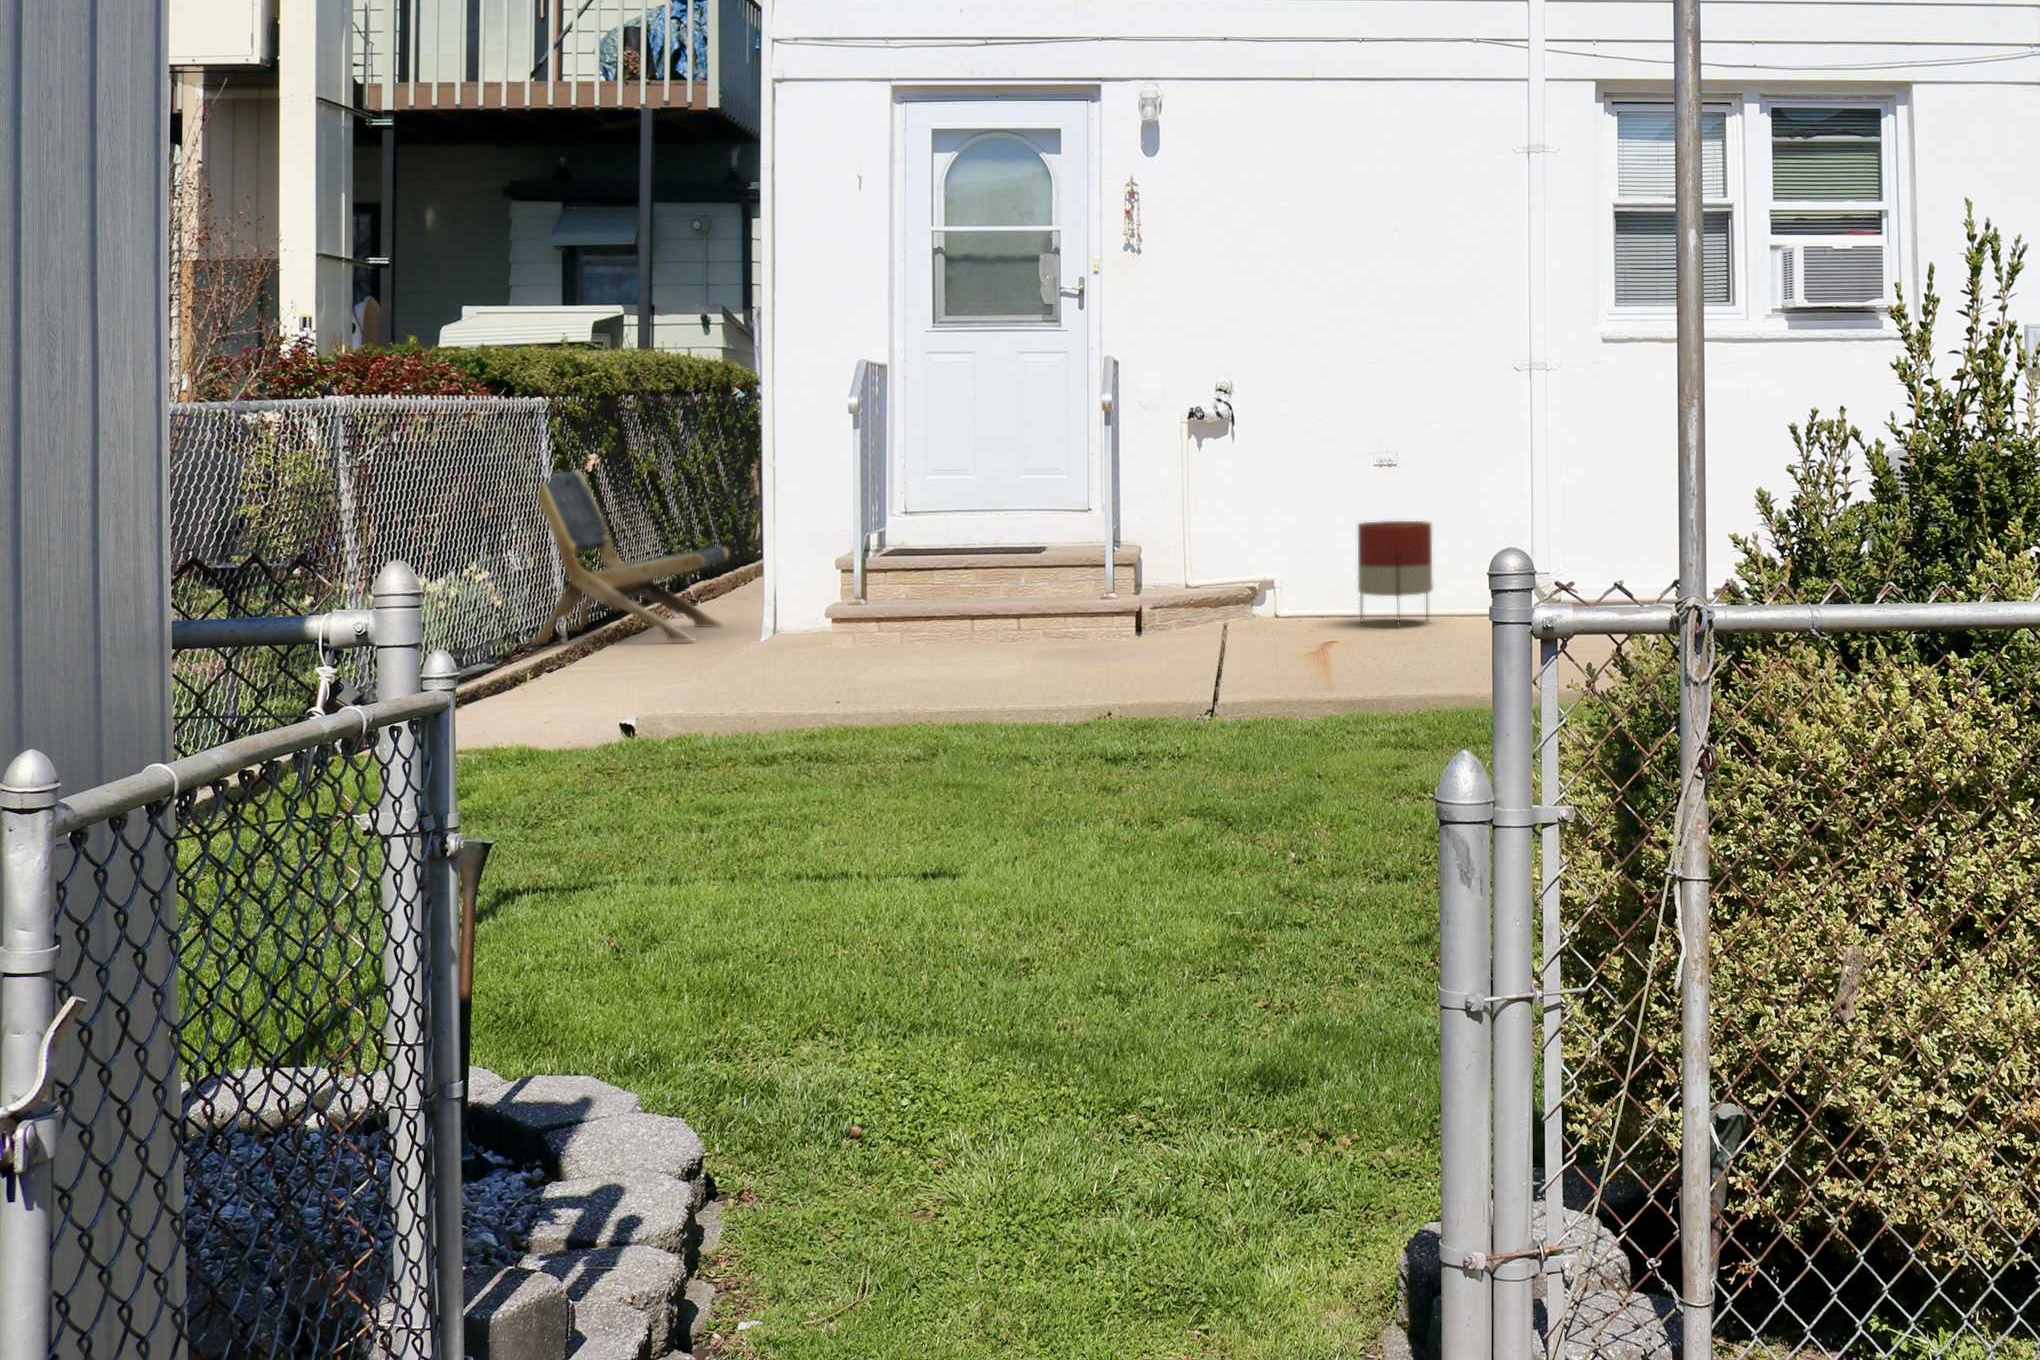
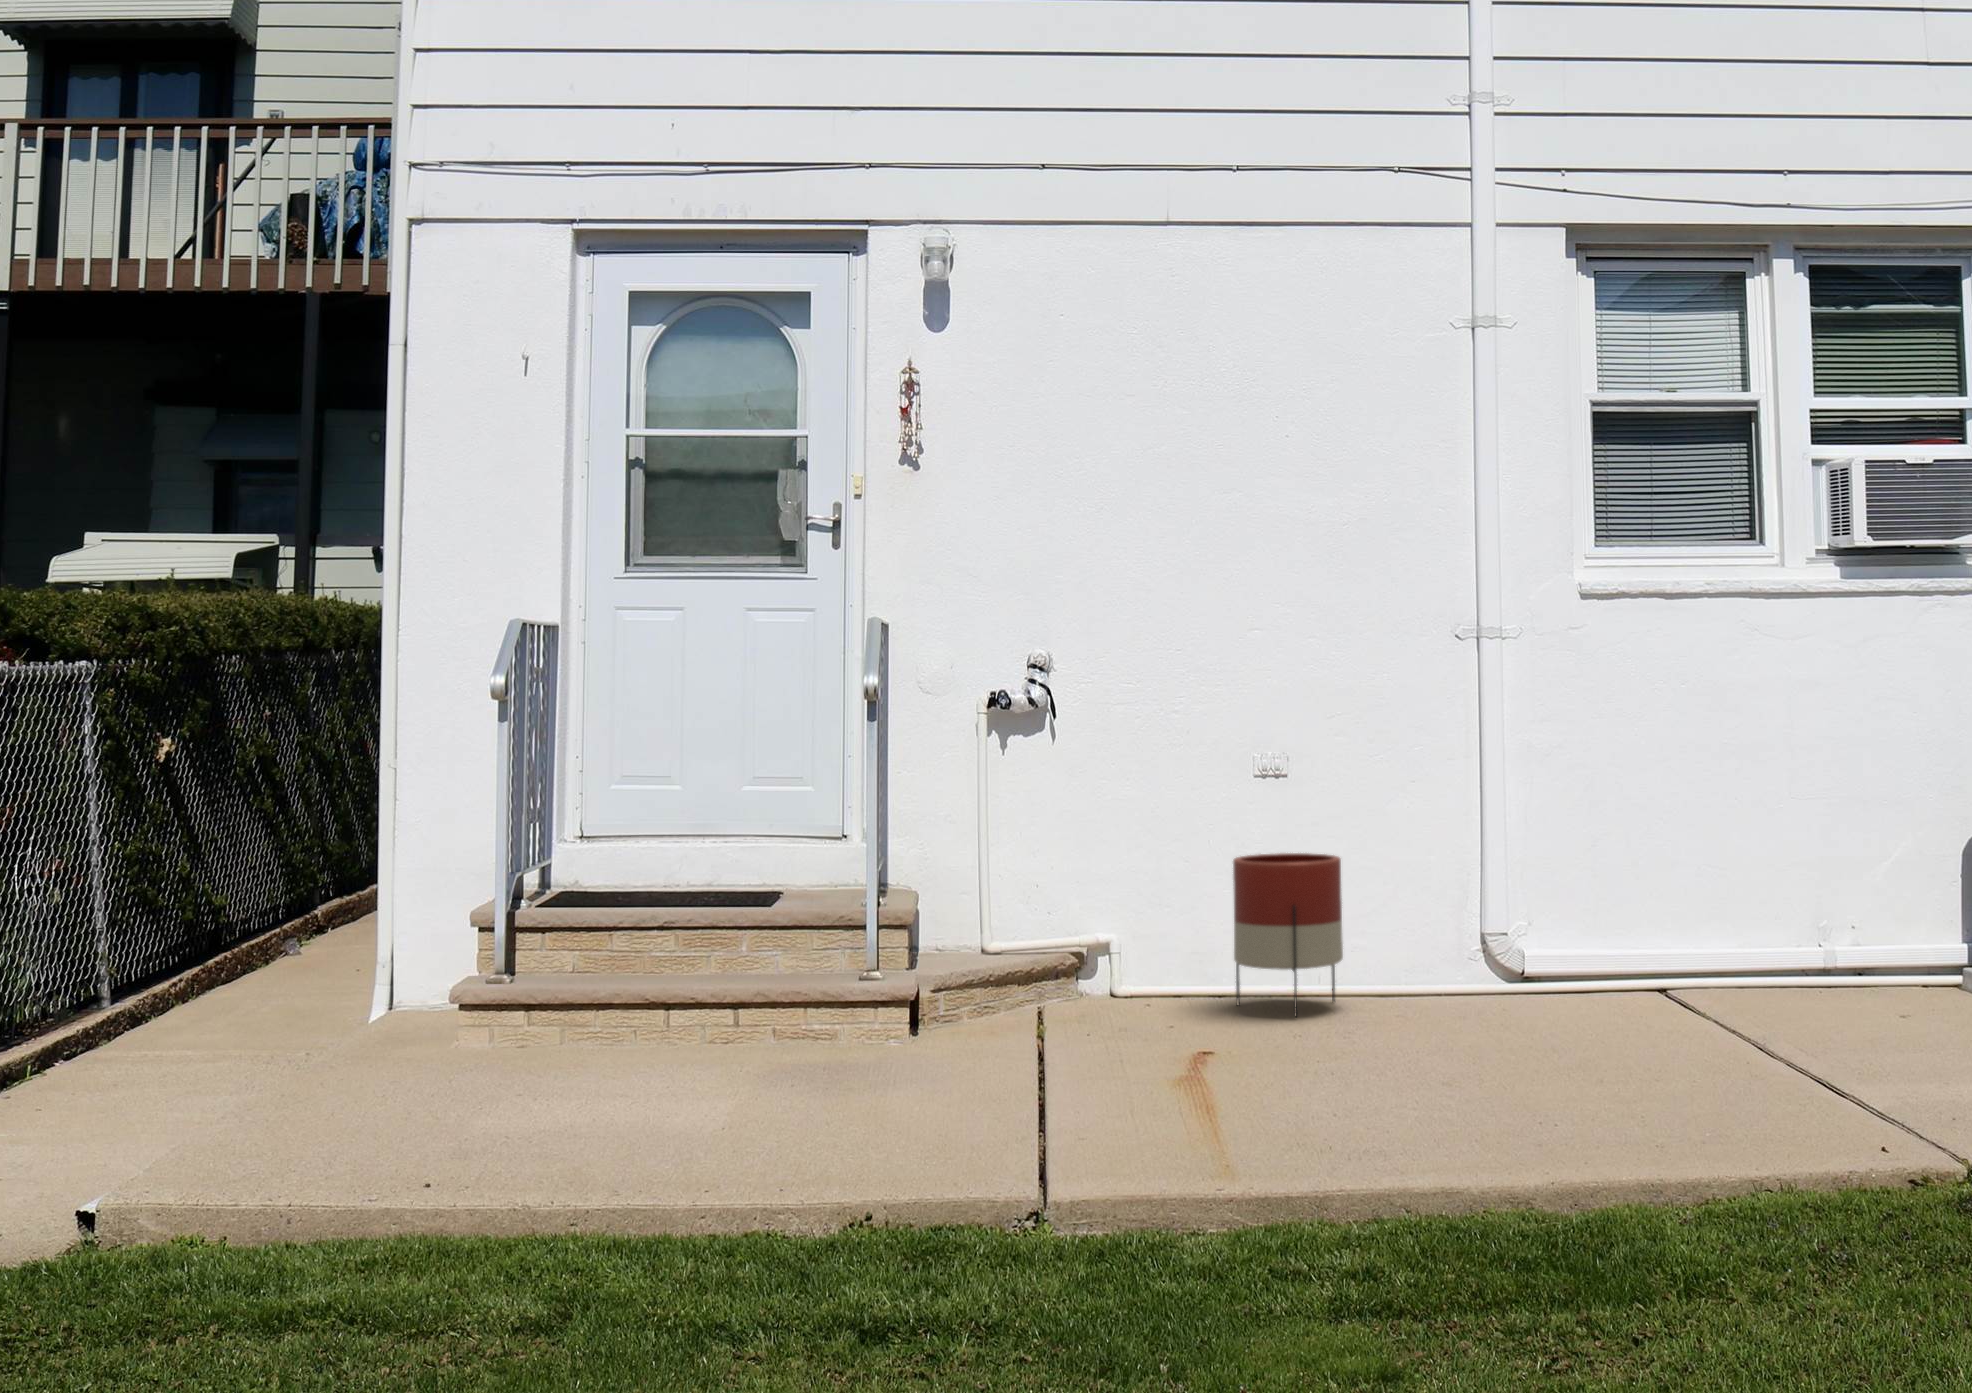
lounge chair: present [531,470,729,644] -> none [12,778,325,1047]

